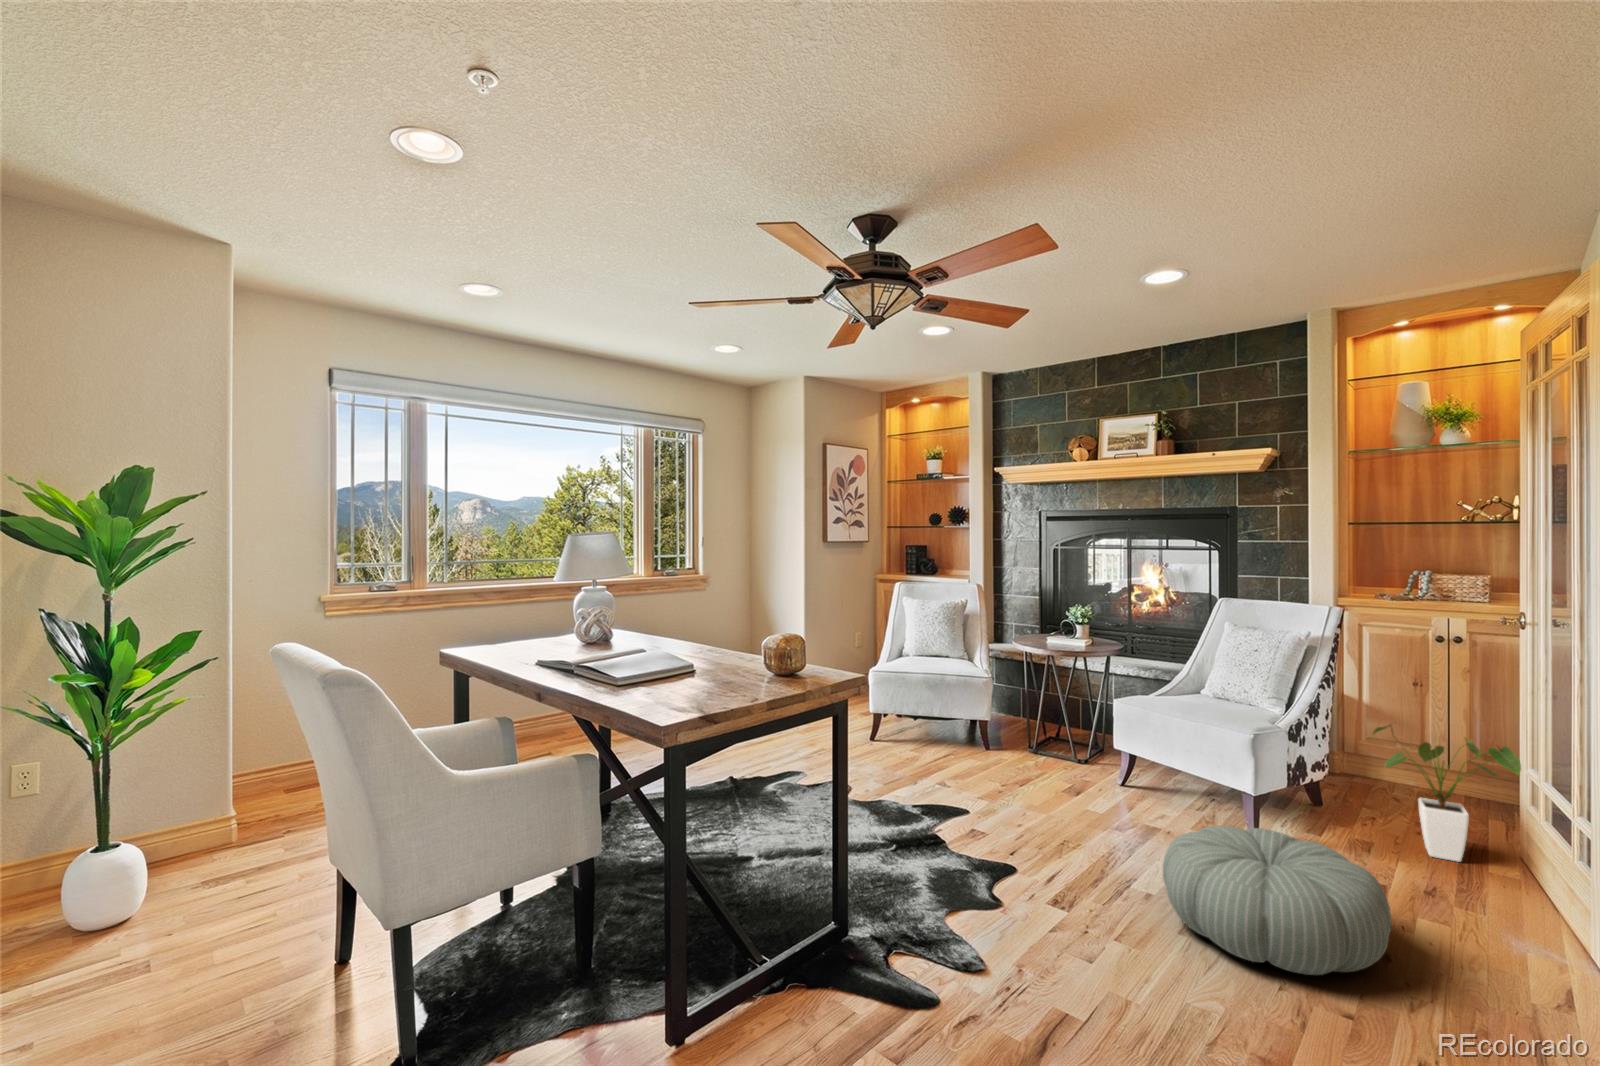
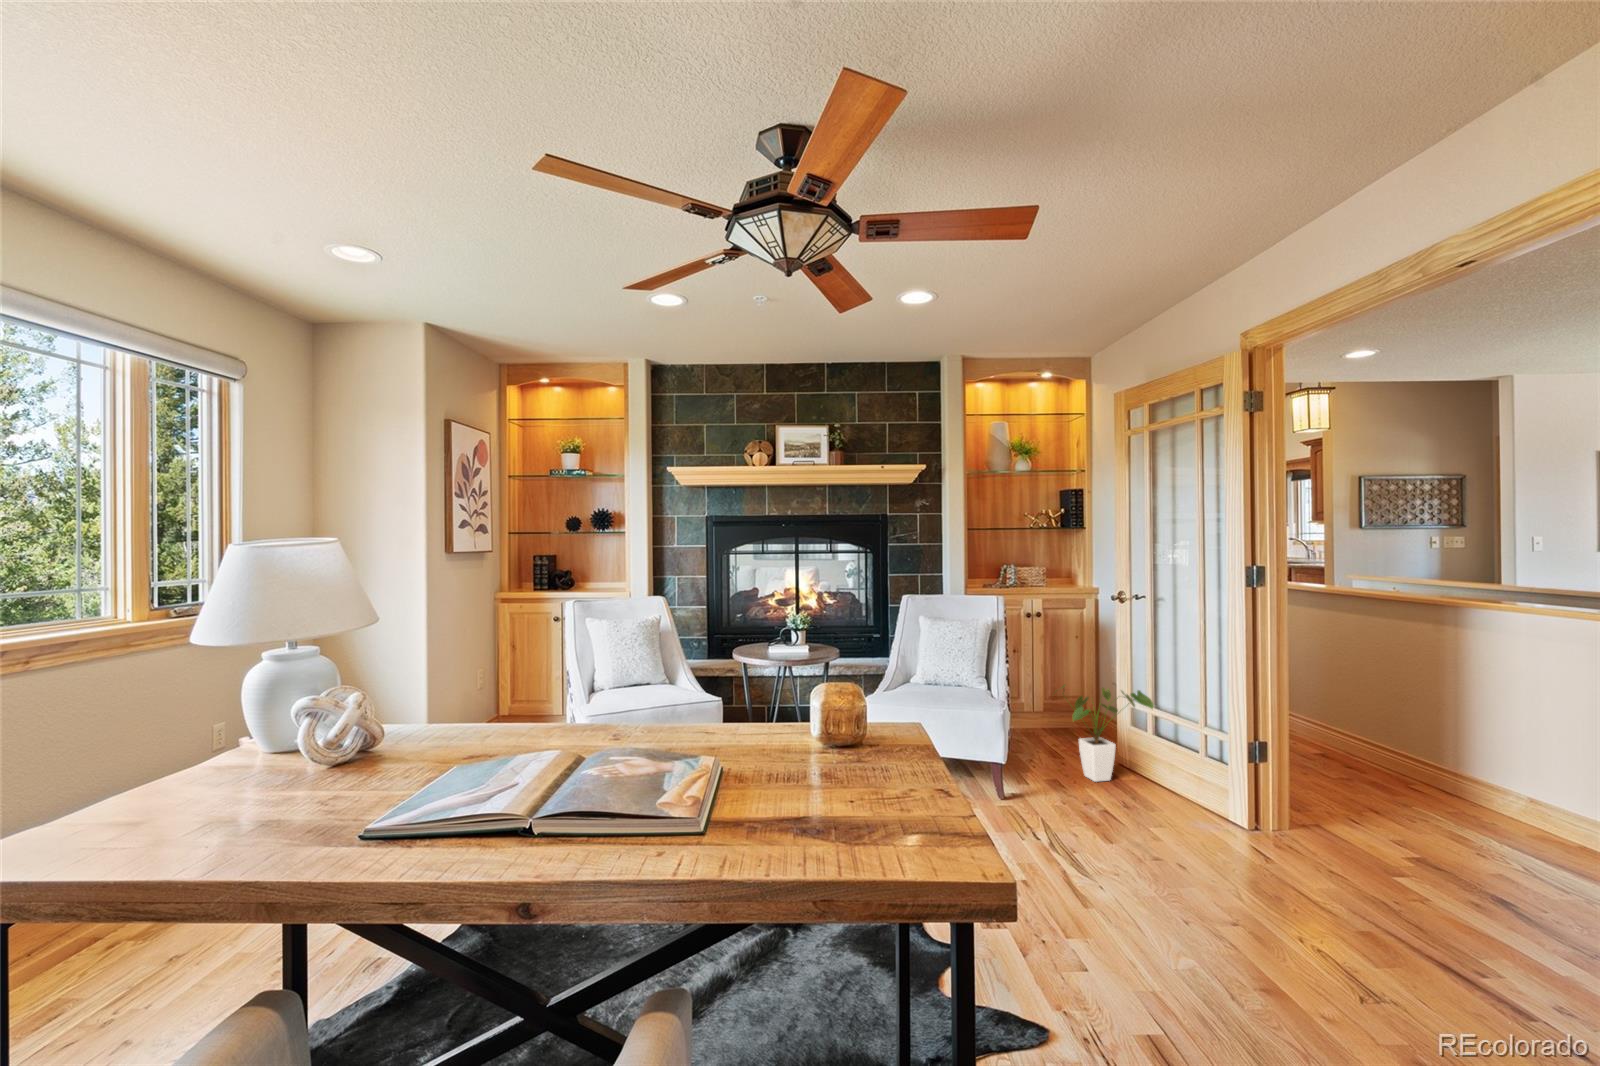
pouf: present [1163,826,1391,975] -> none [1043,796,1228,921]

